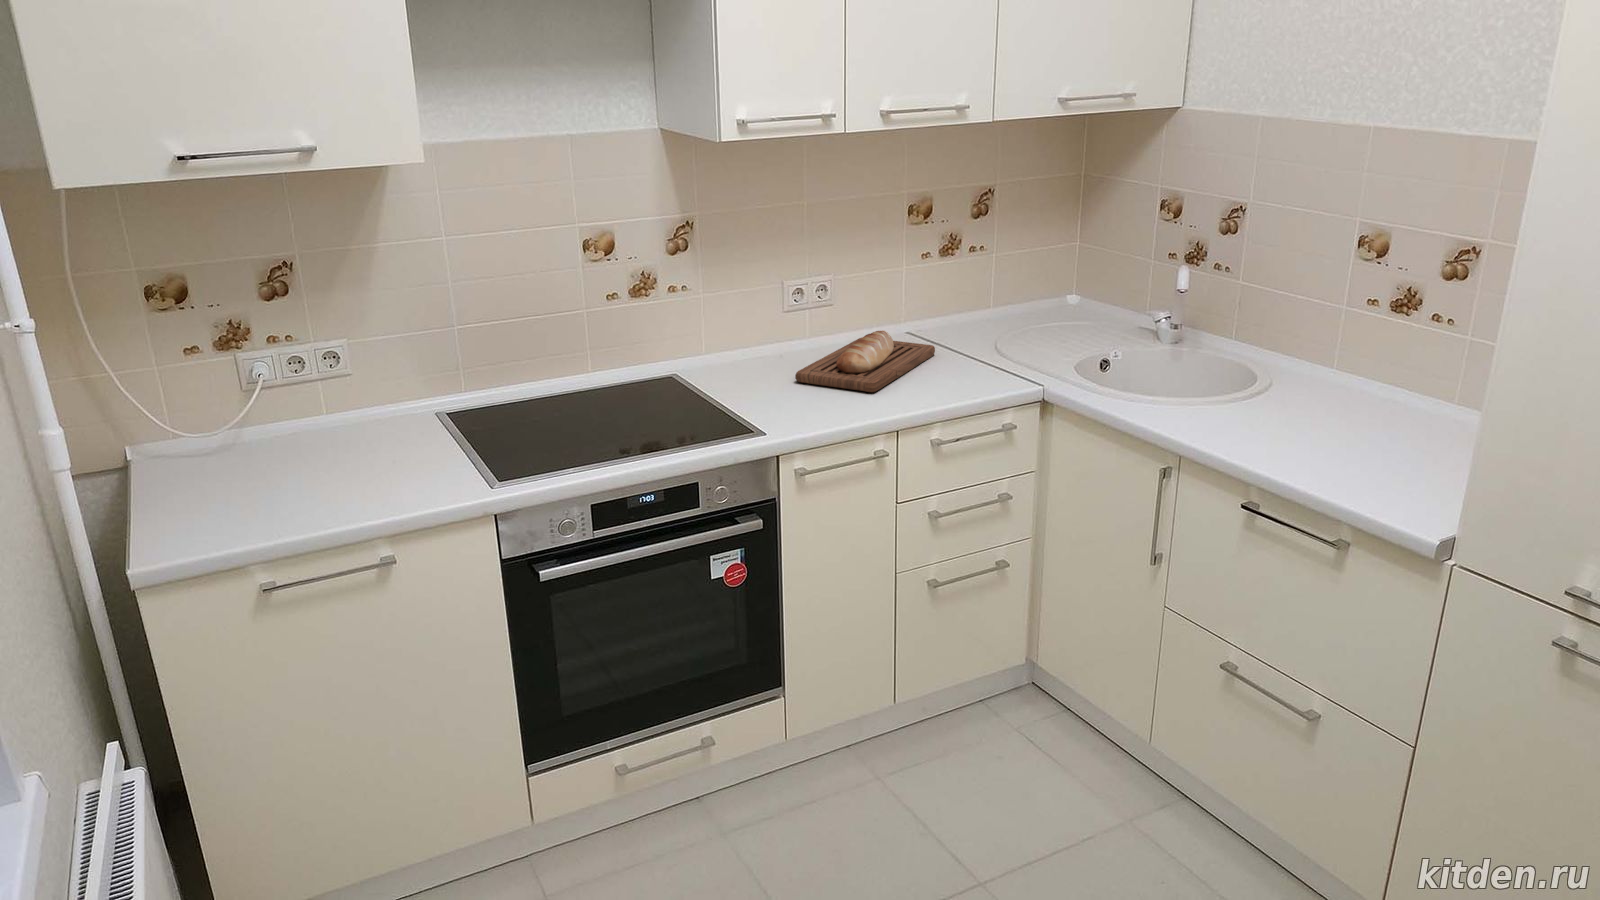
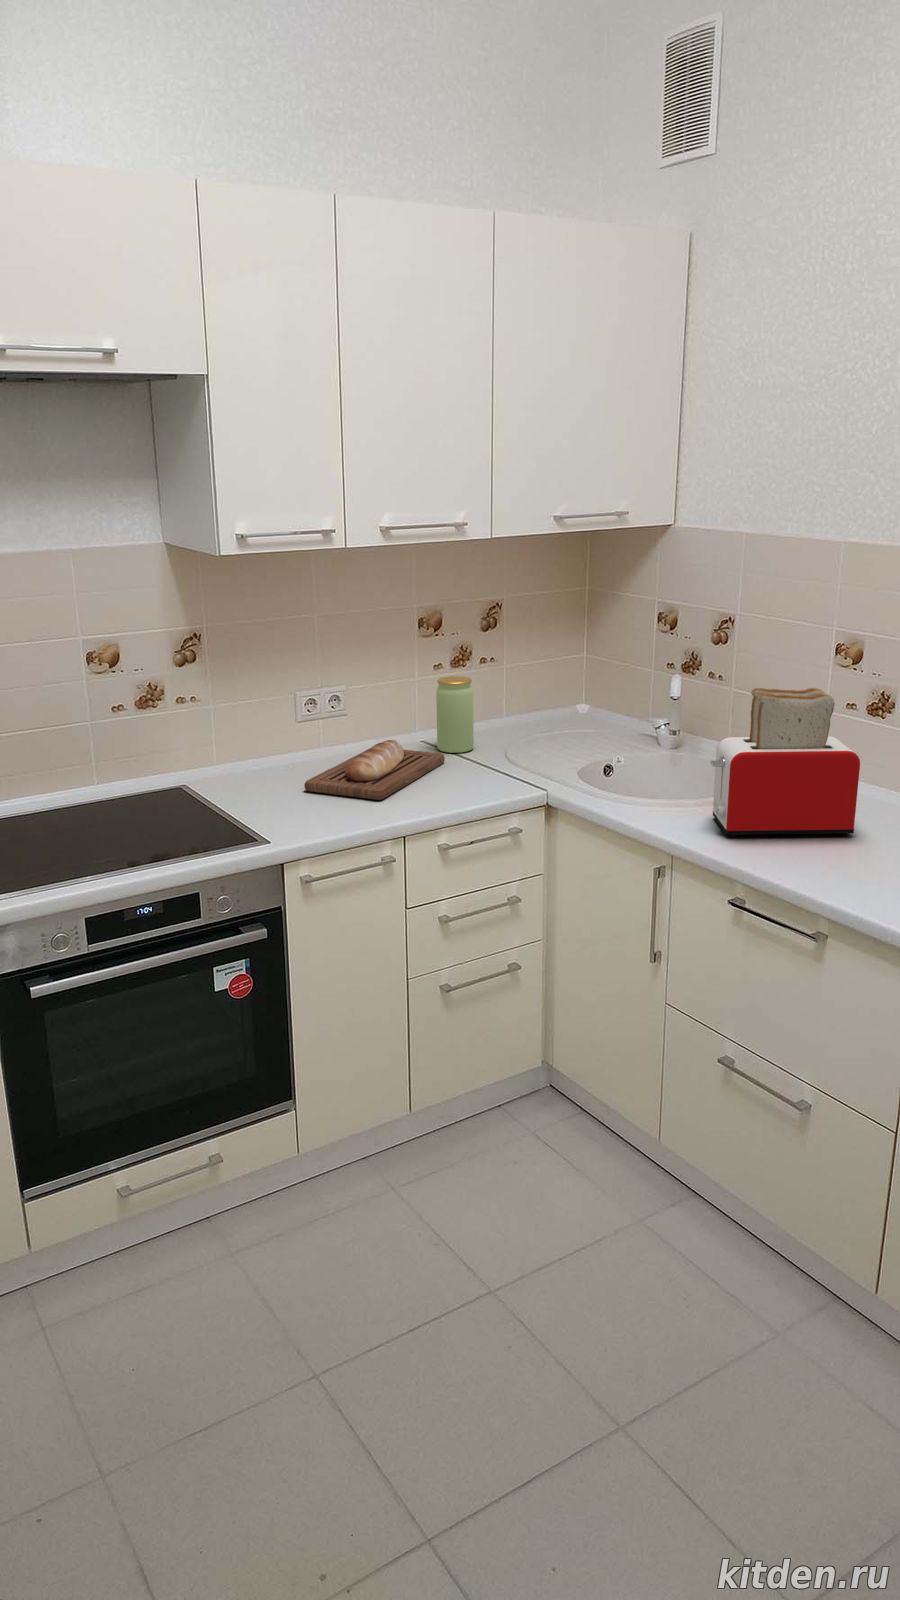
jar: none [926,265,964,344] -> present [436,676,474,753]
toaster: none [1221,283,1383,438] -> present [711,688,860,837]

